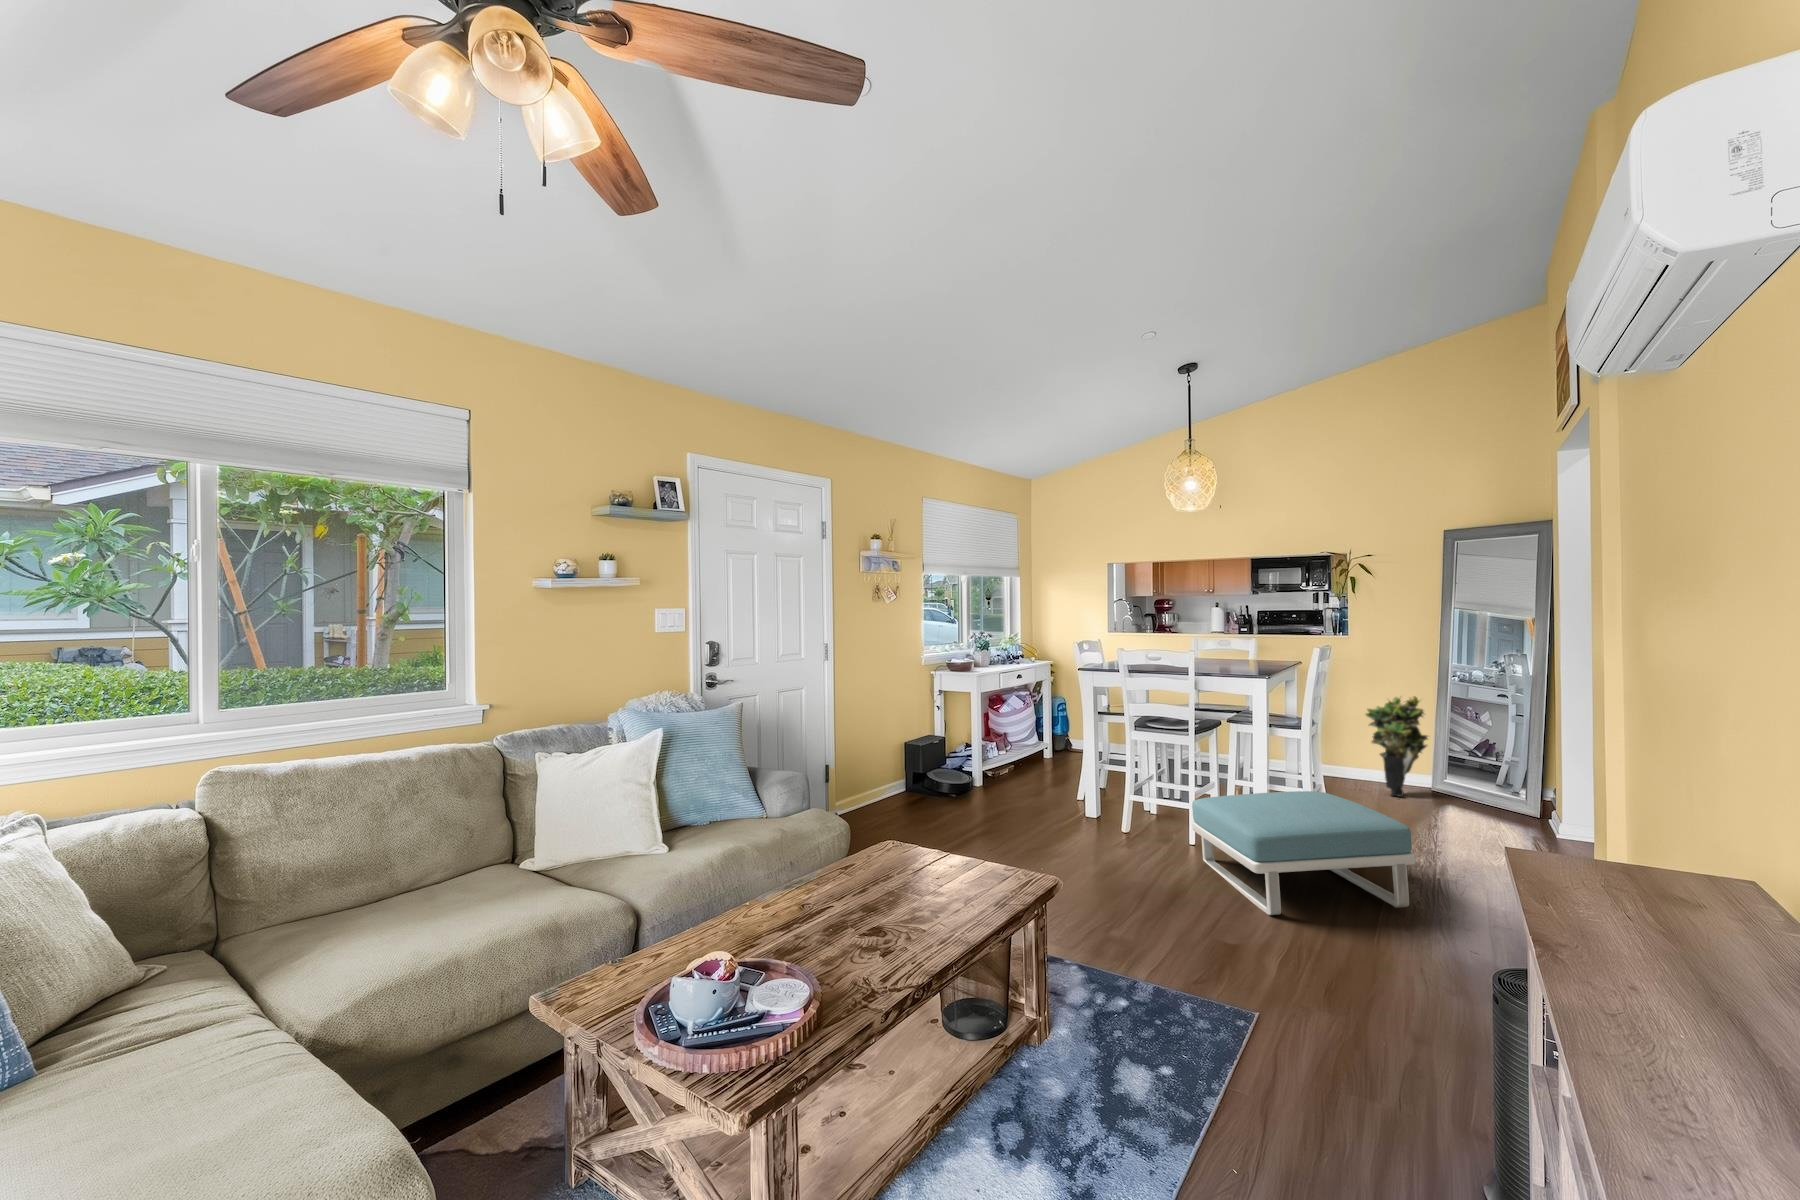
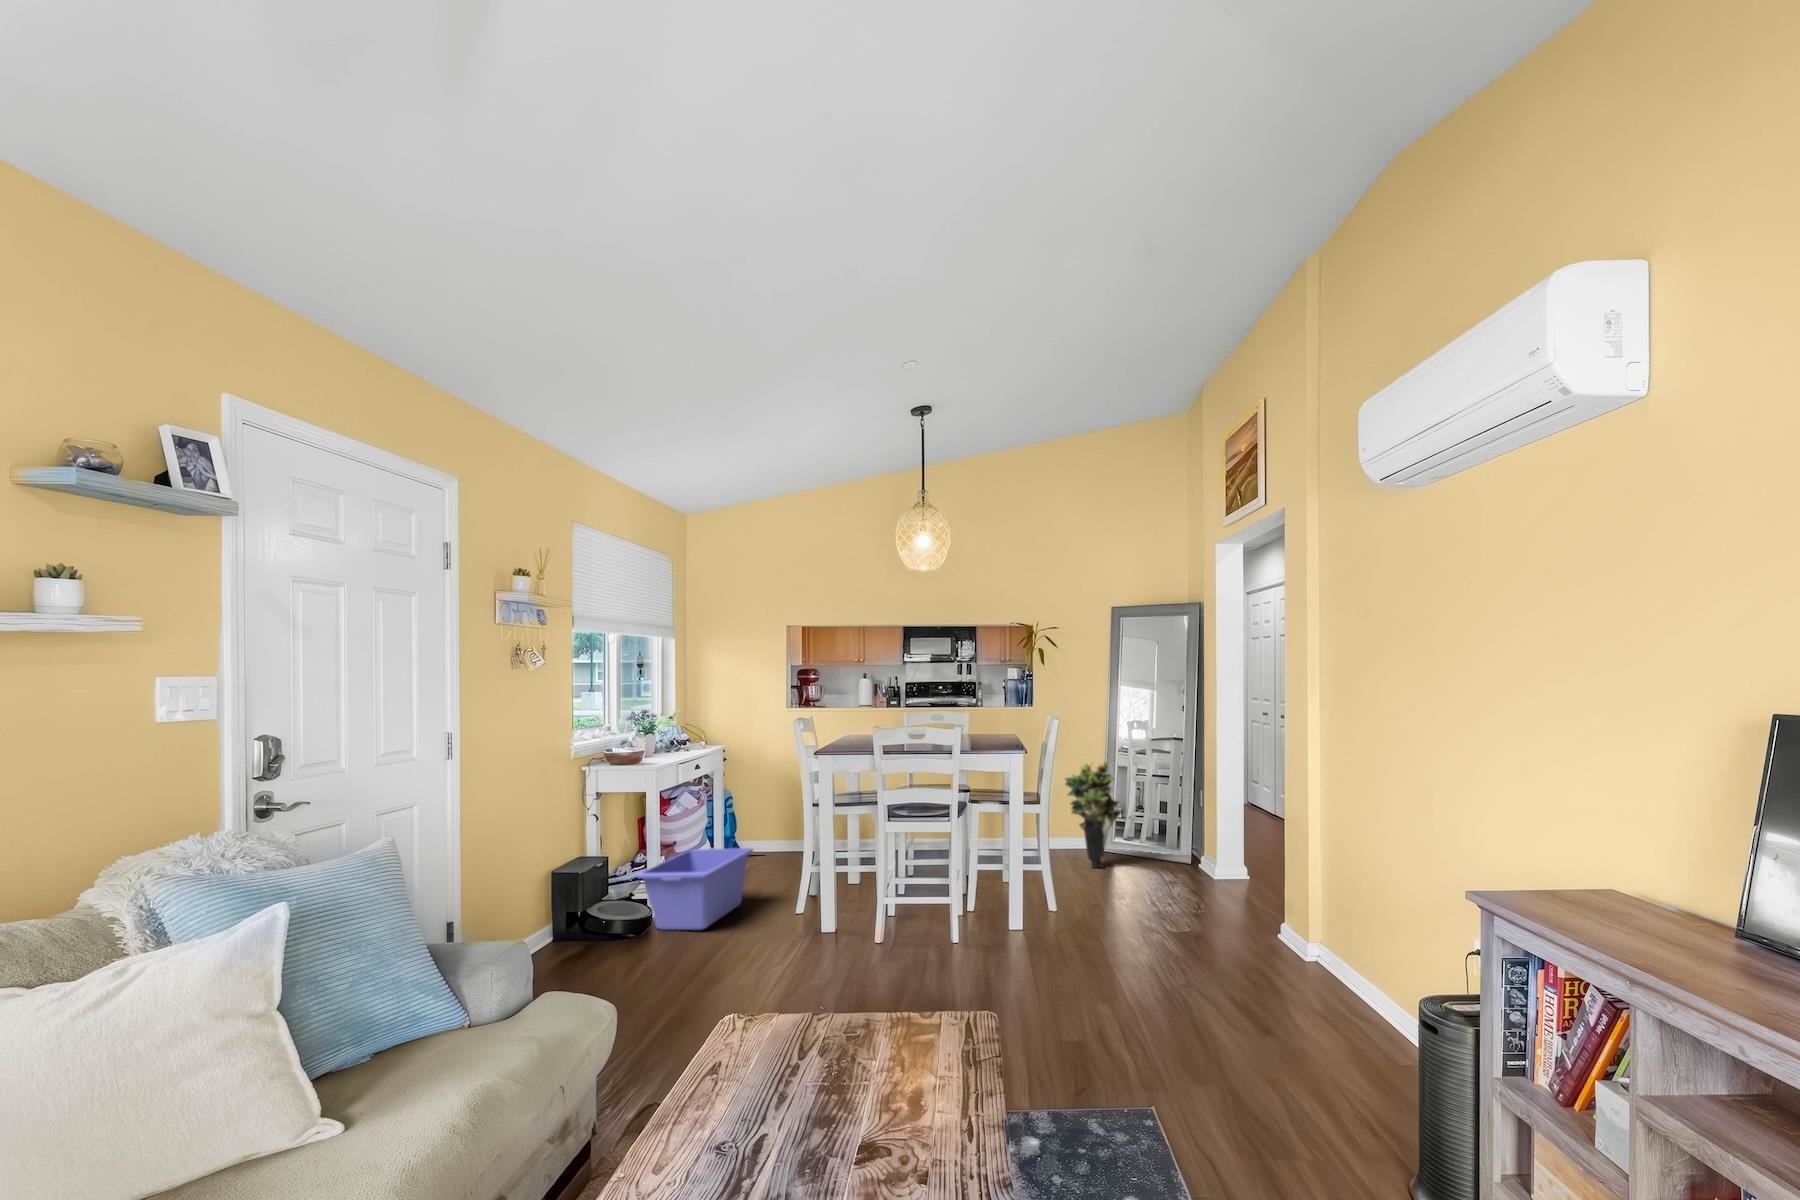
storage bin: none [963,739,1056,796] -> present [637,848,753,930]
footstool: present [1192,791,1415,915] -> none [971,873,1207,1027]

